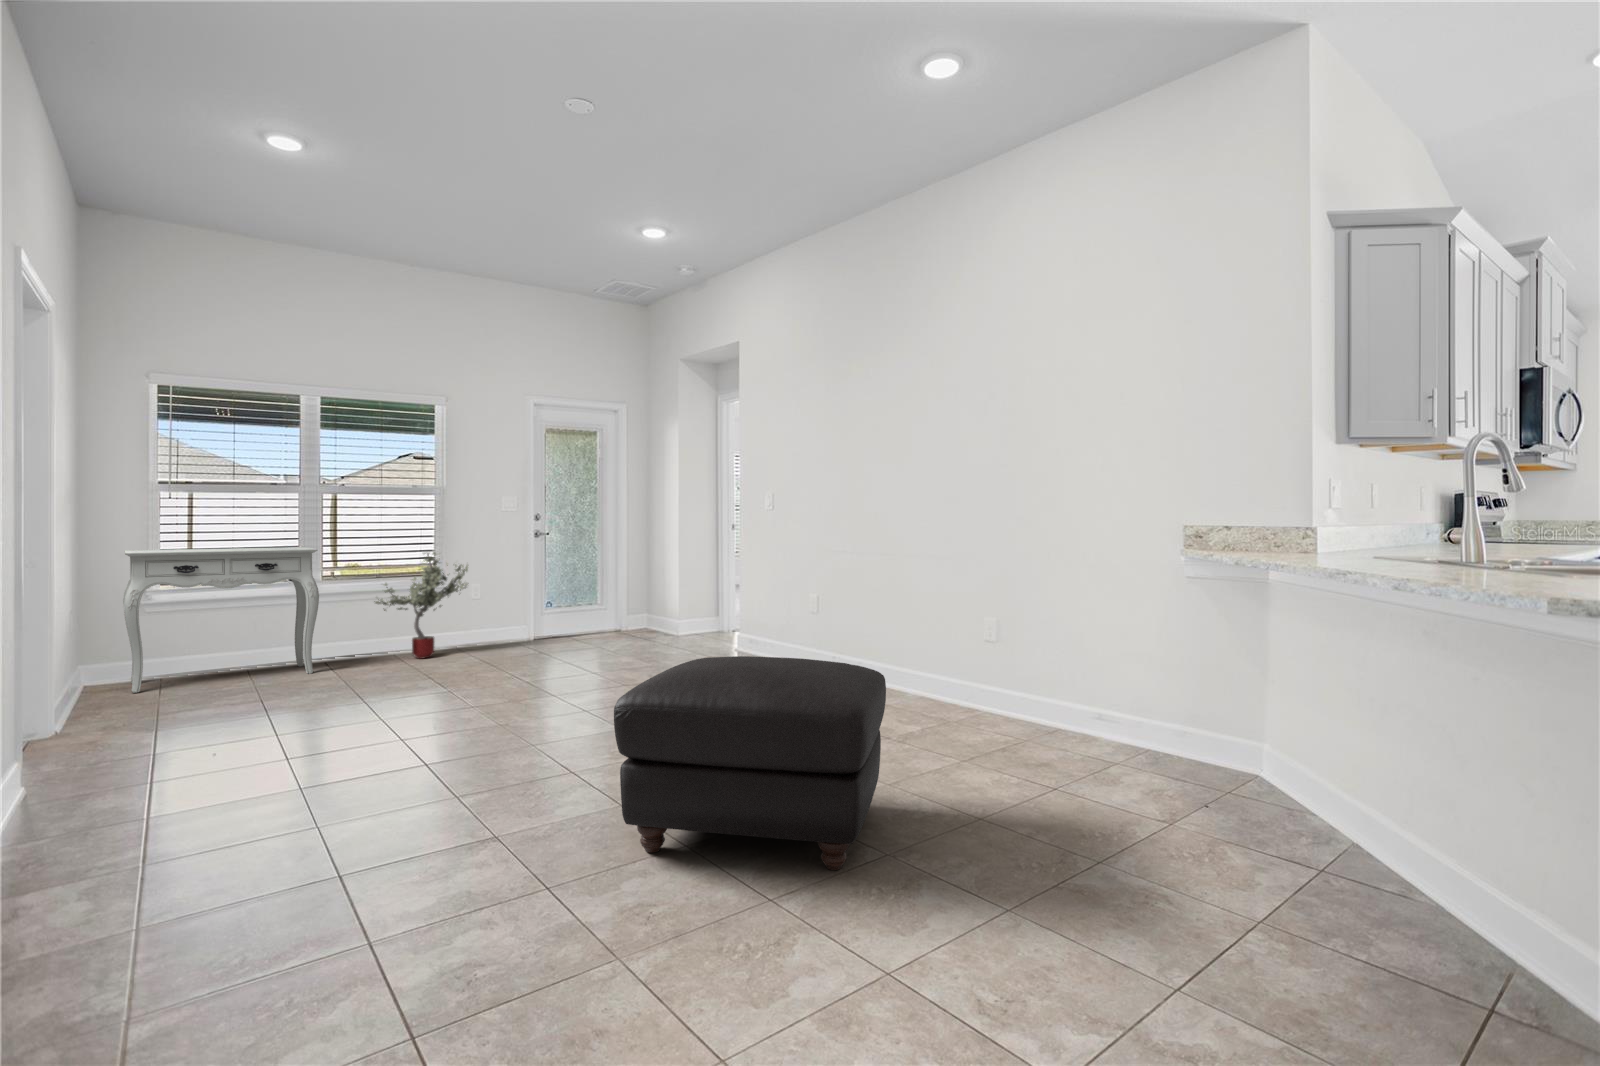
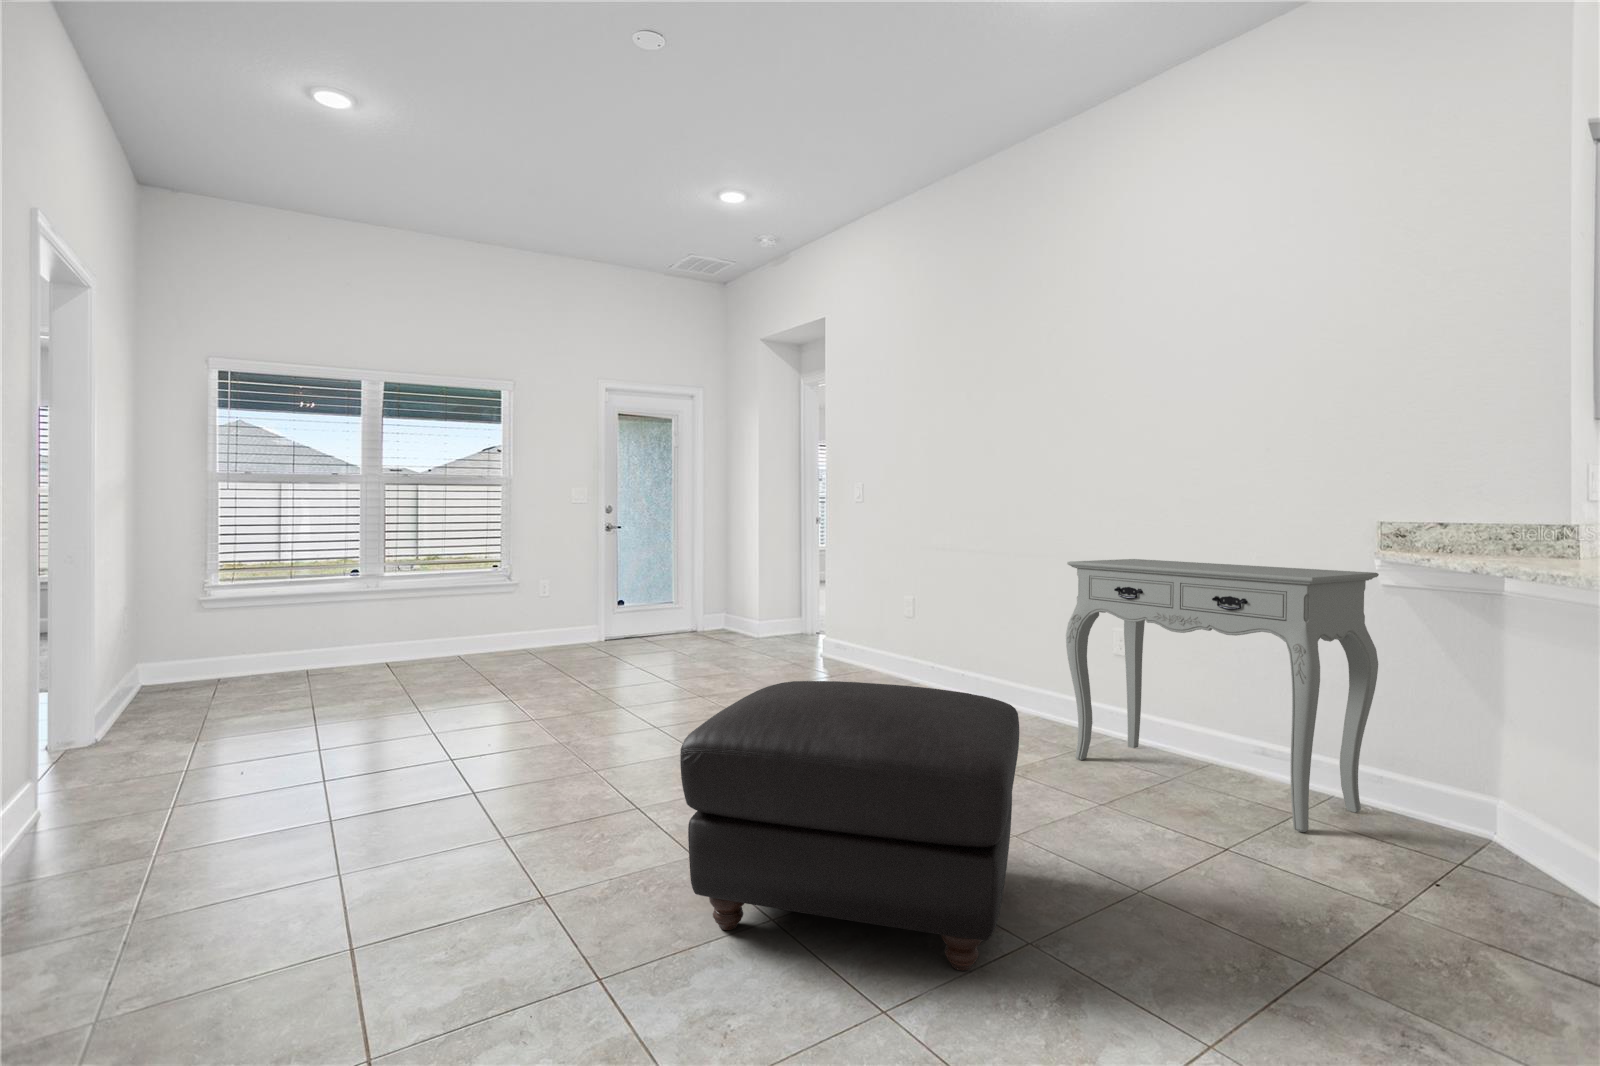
console table: present [123,547,319,693] -> present [1066,559,1379,832]
potted tree: present [374,552,468,659] -> none [435,545,535,661]

